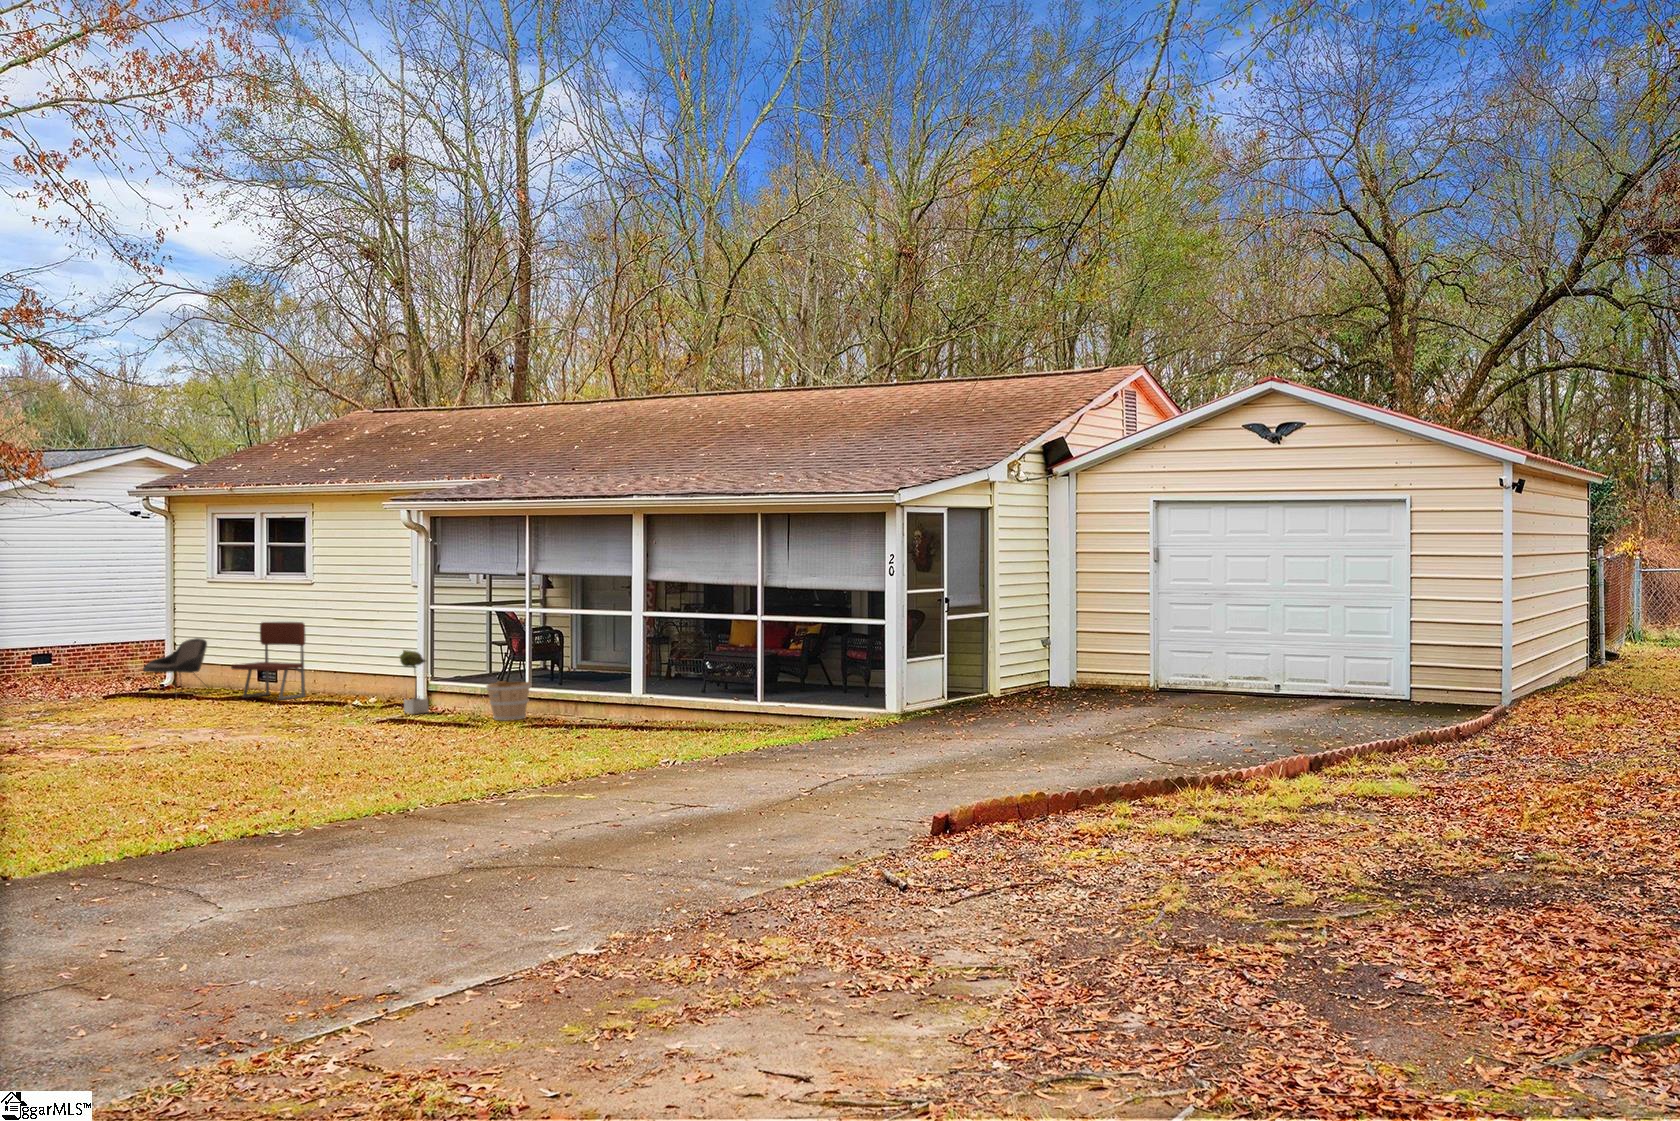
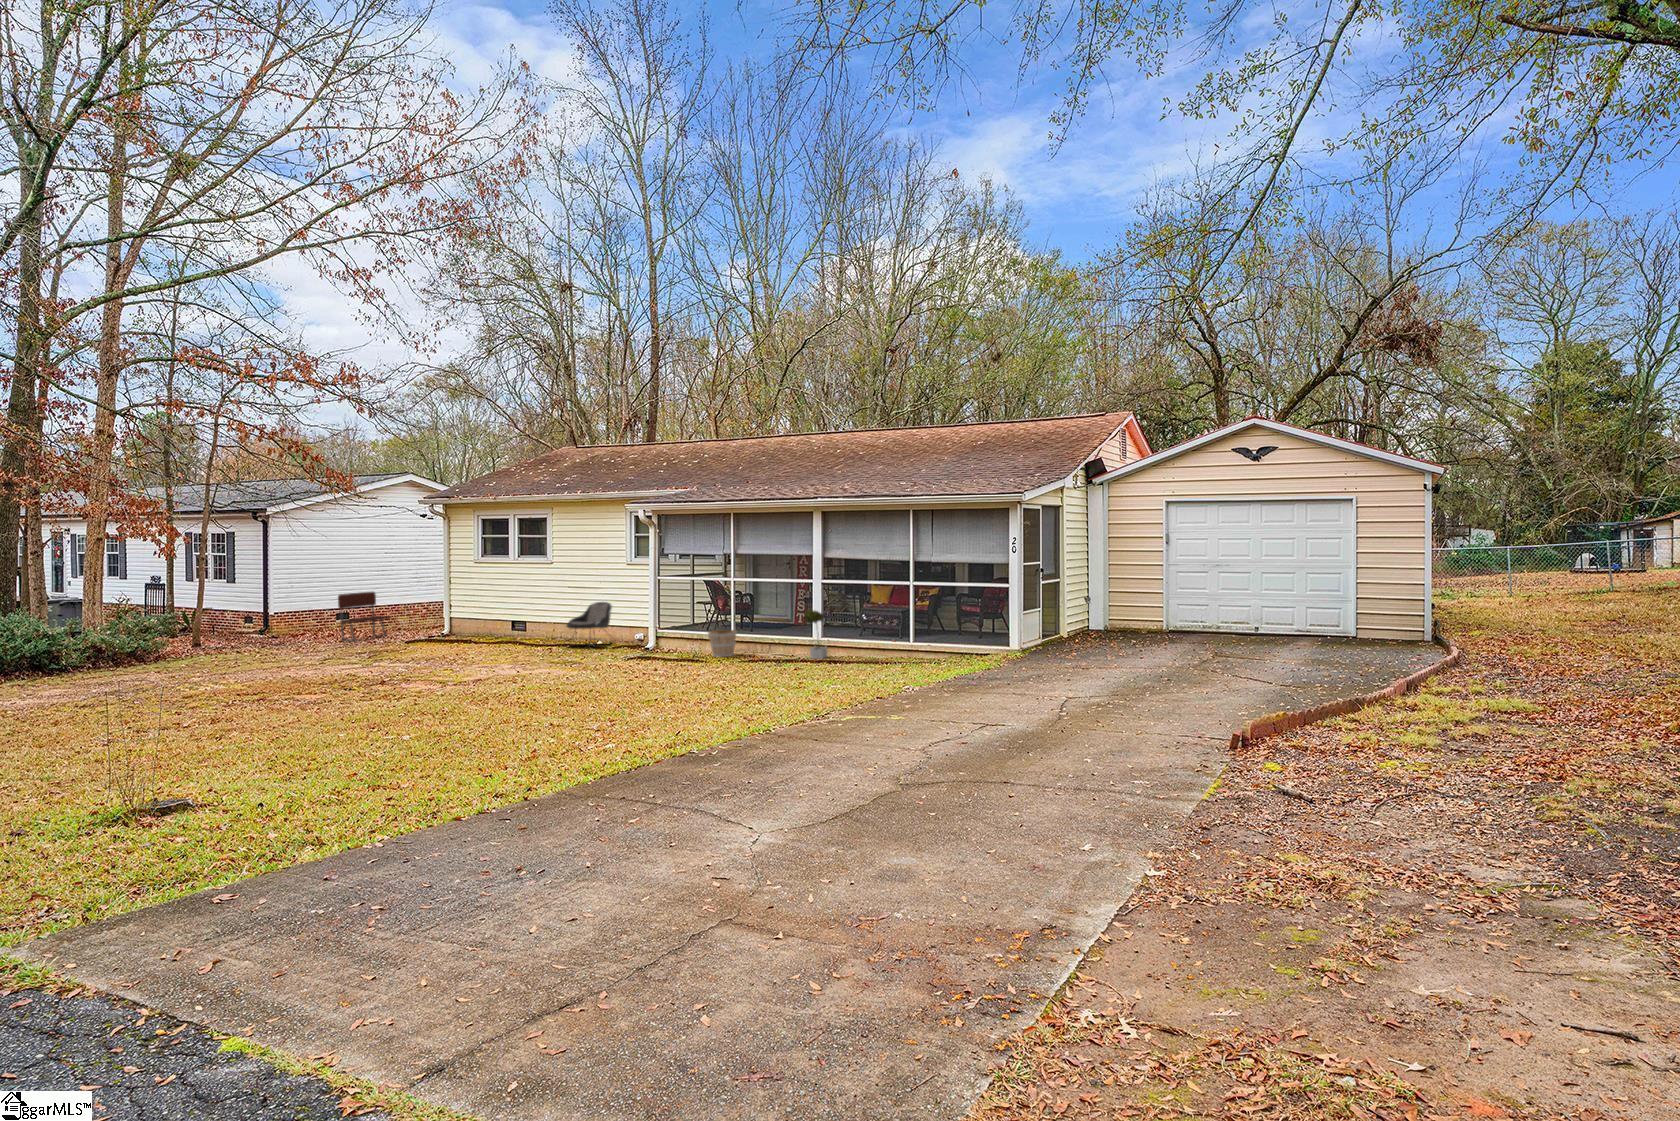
bench: present [231,622,306,700] -> present [338,592,391,641]
lounge chair: present [143,638,210,697] -> present [567,602,612,646]
potted tree: present [400,650,429,714] -> present [805,610,828,659]

